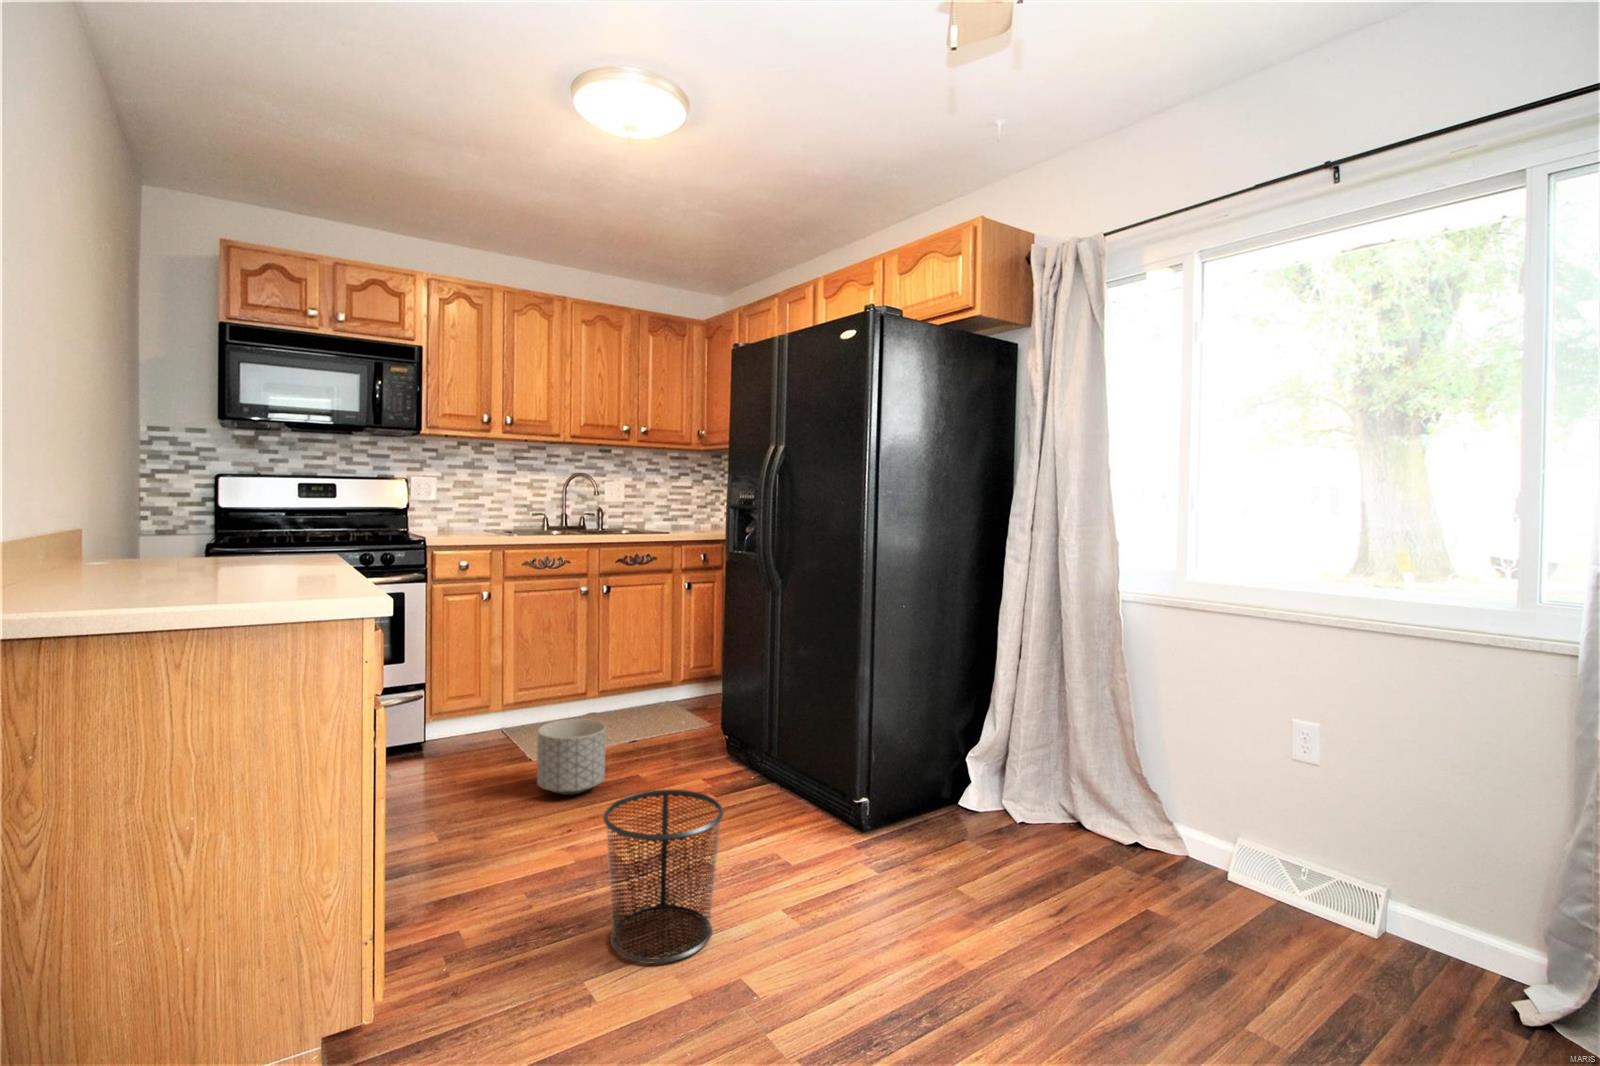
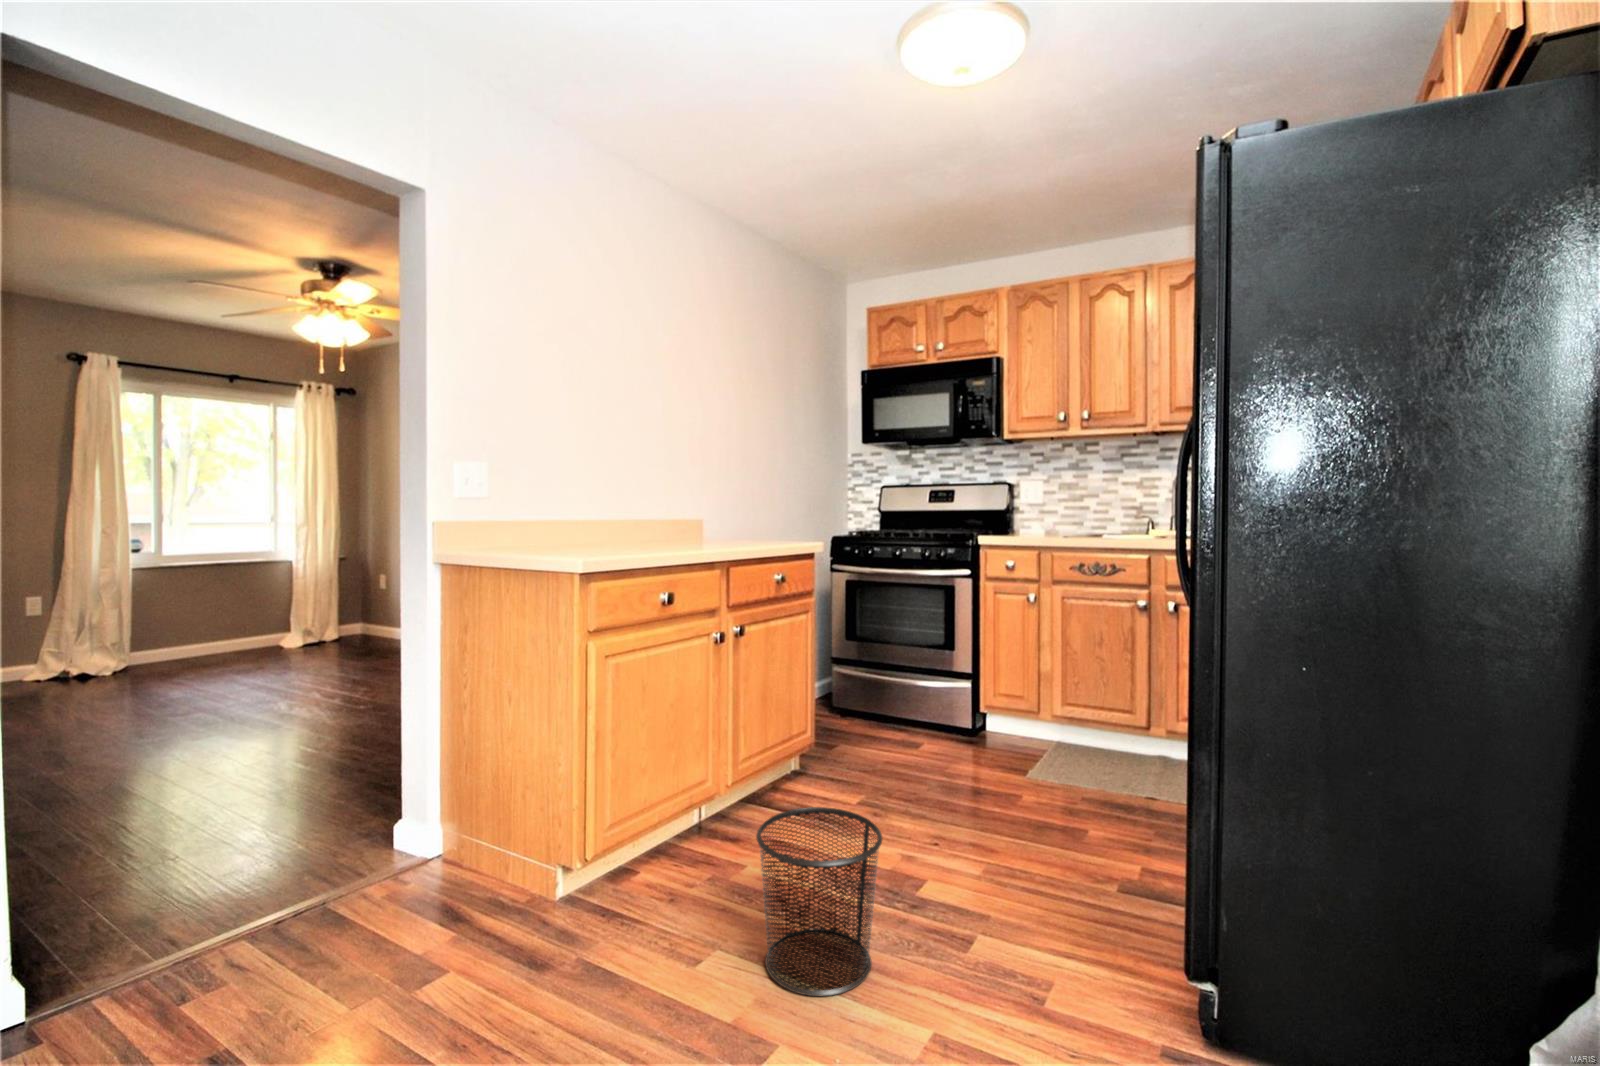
planter: present [537,719,606,795] -> none [964,736,1037,818]

